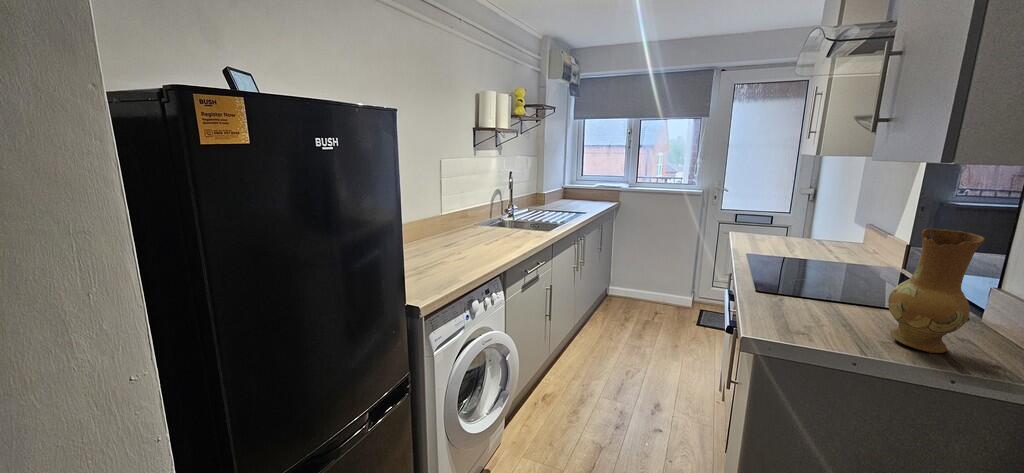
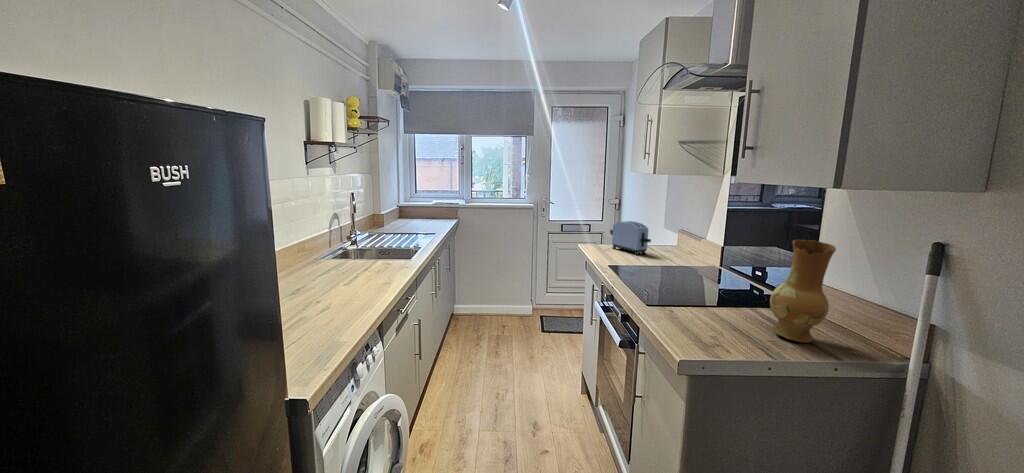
toaster: none [768,209,814,248] -> present [610,221,651,255]

